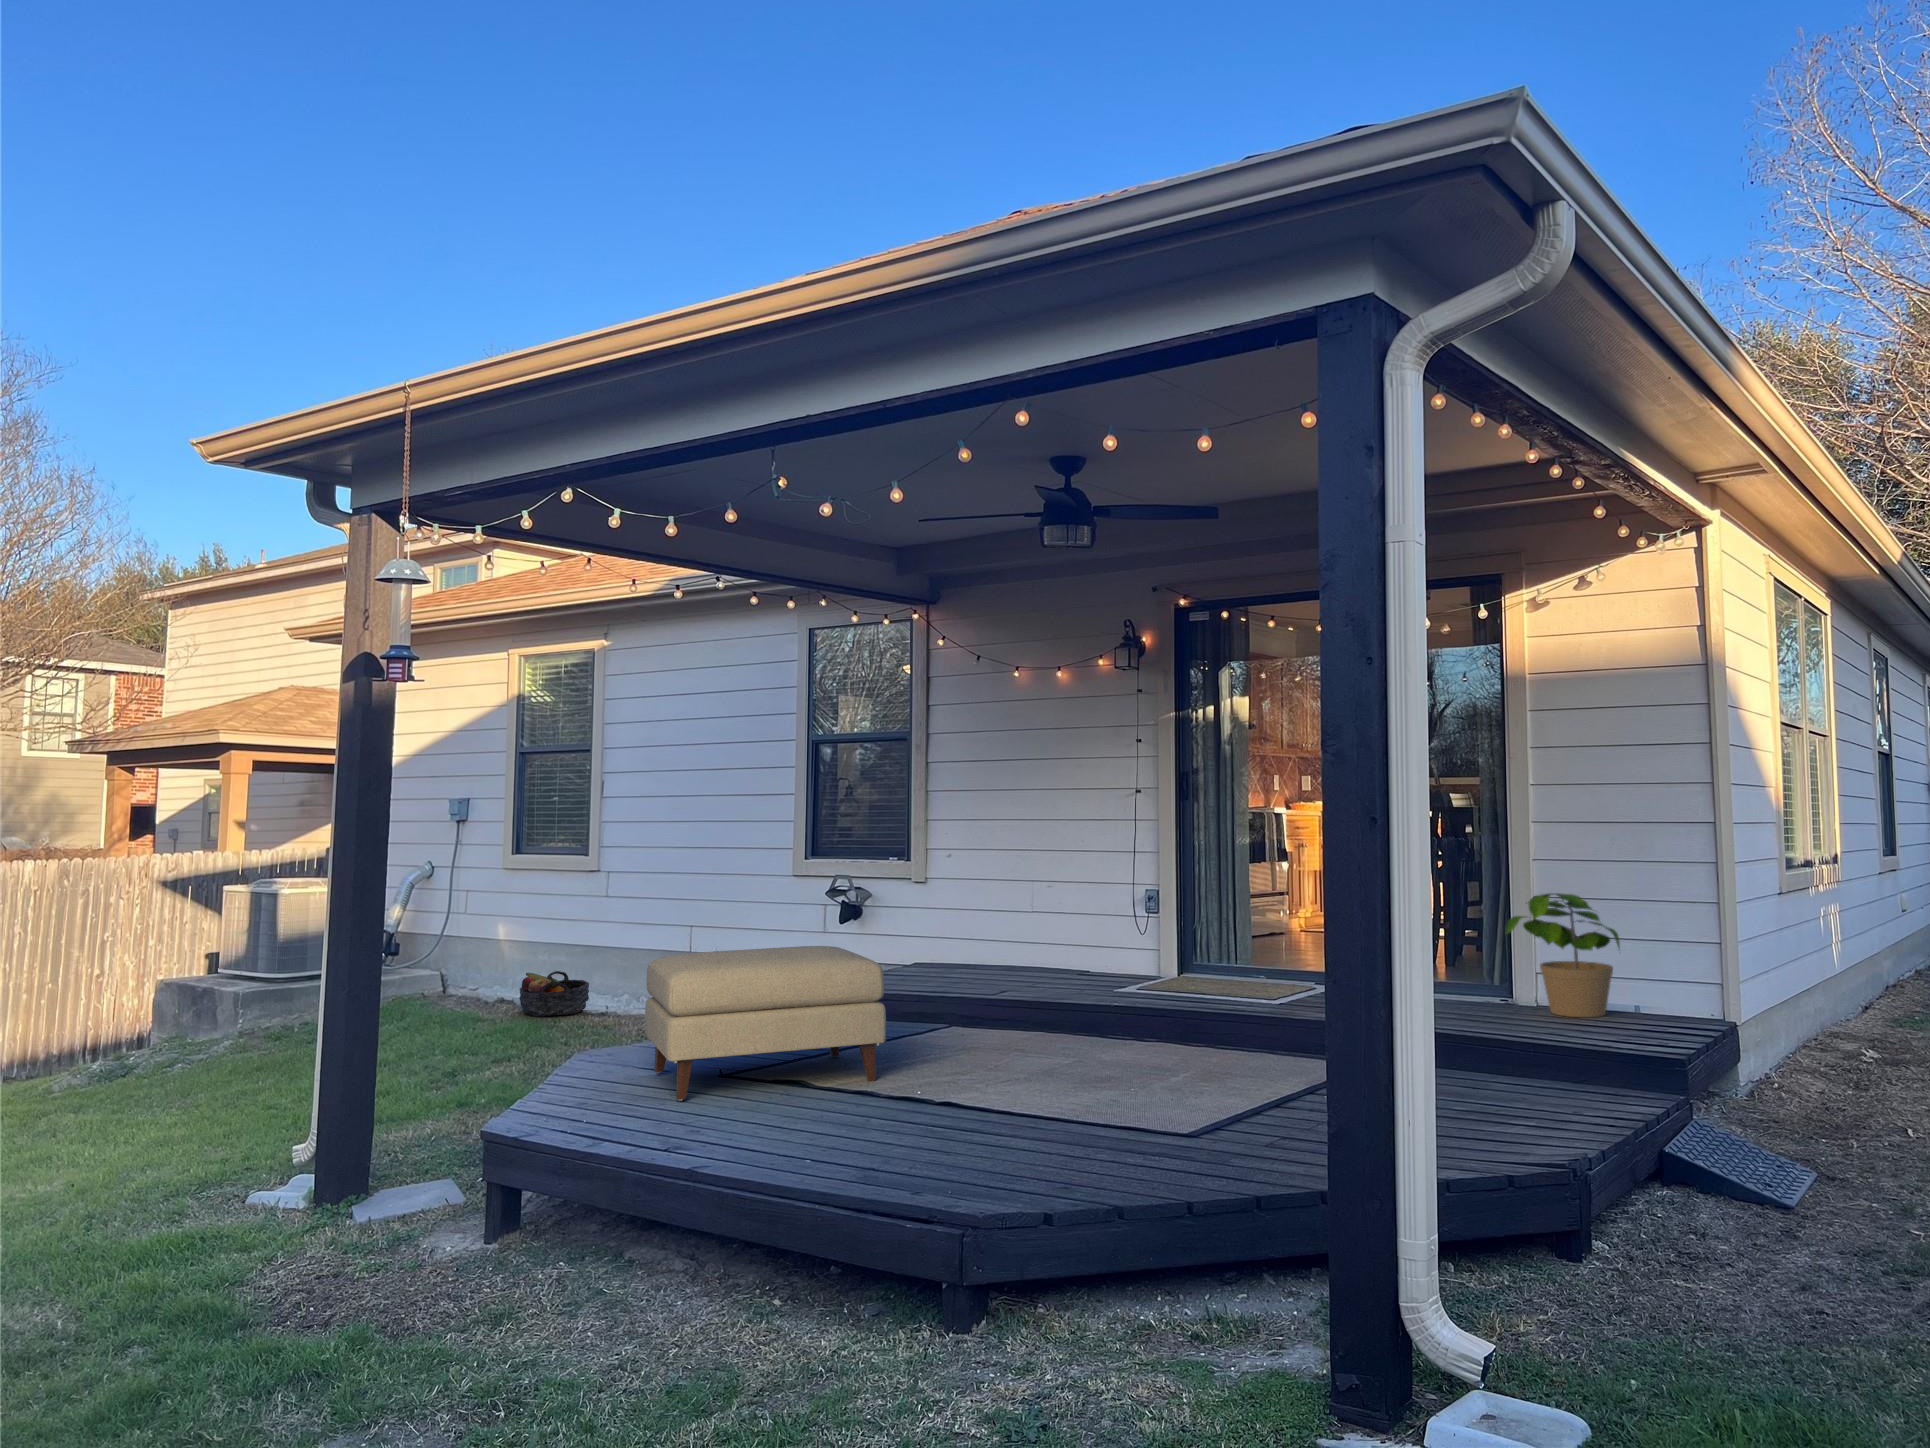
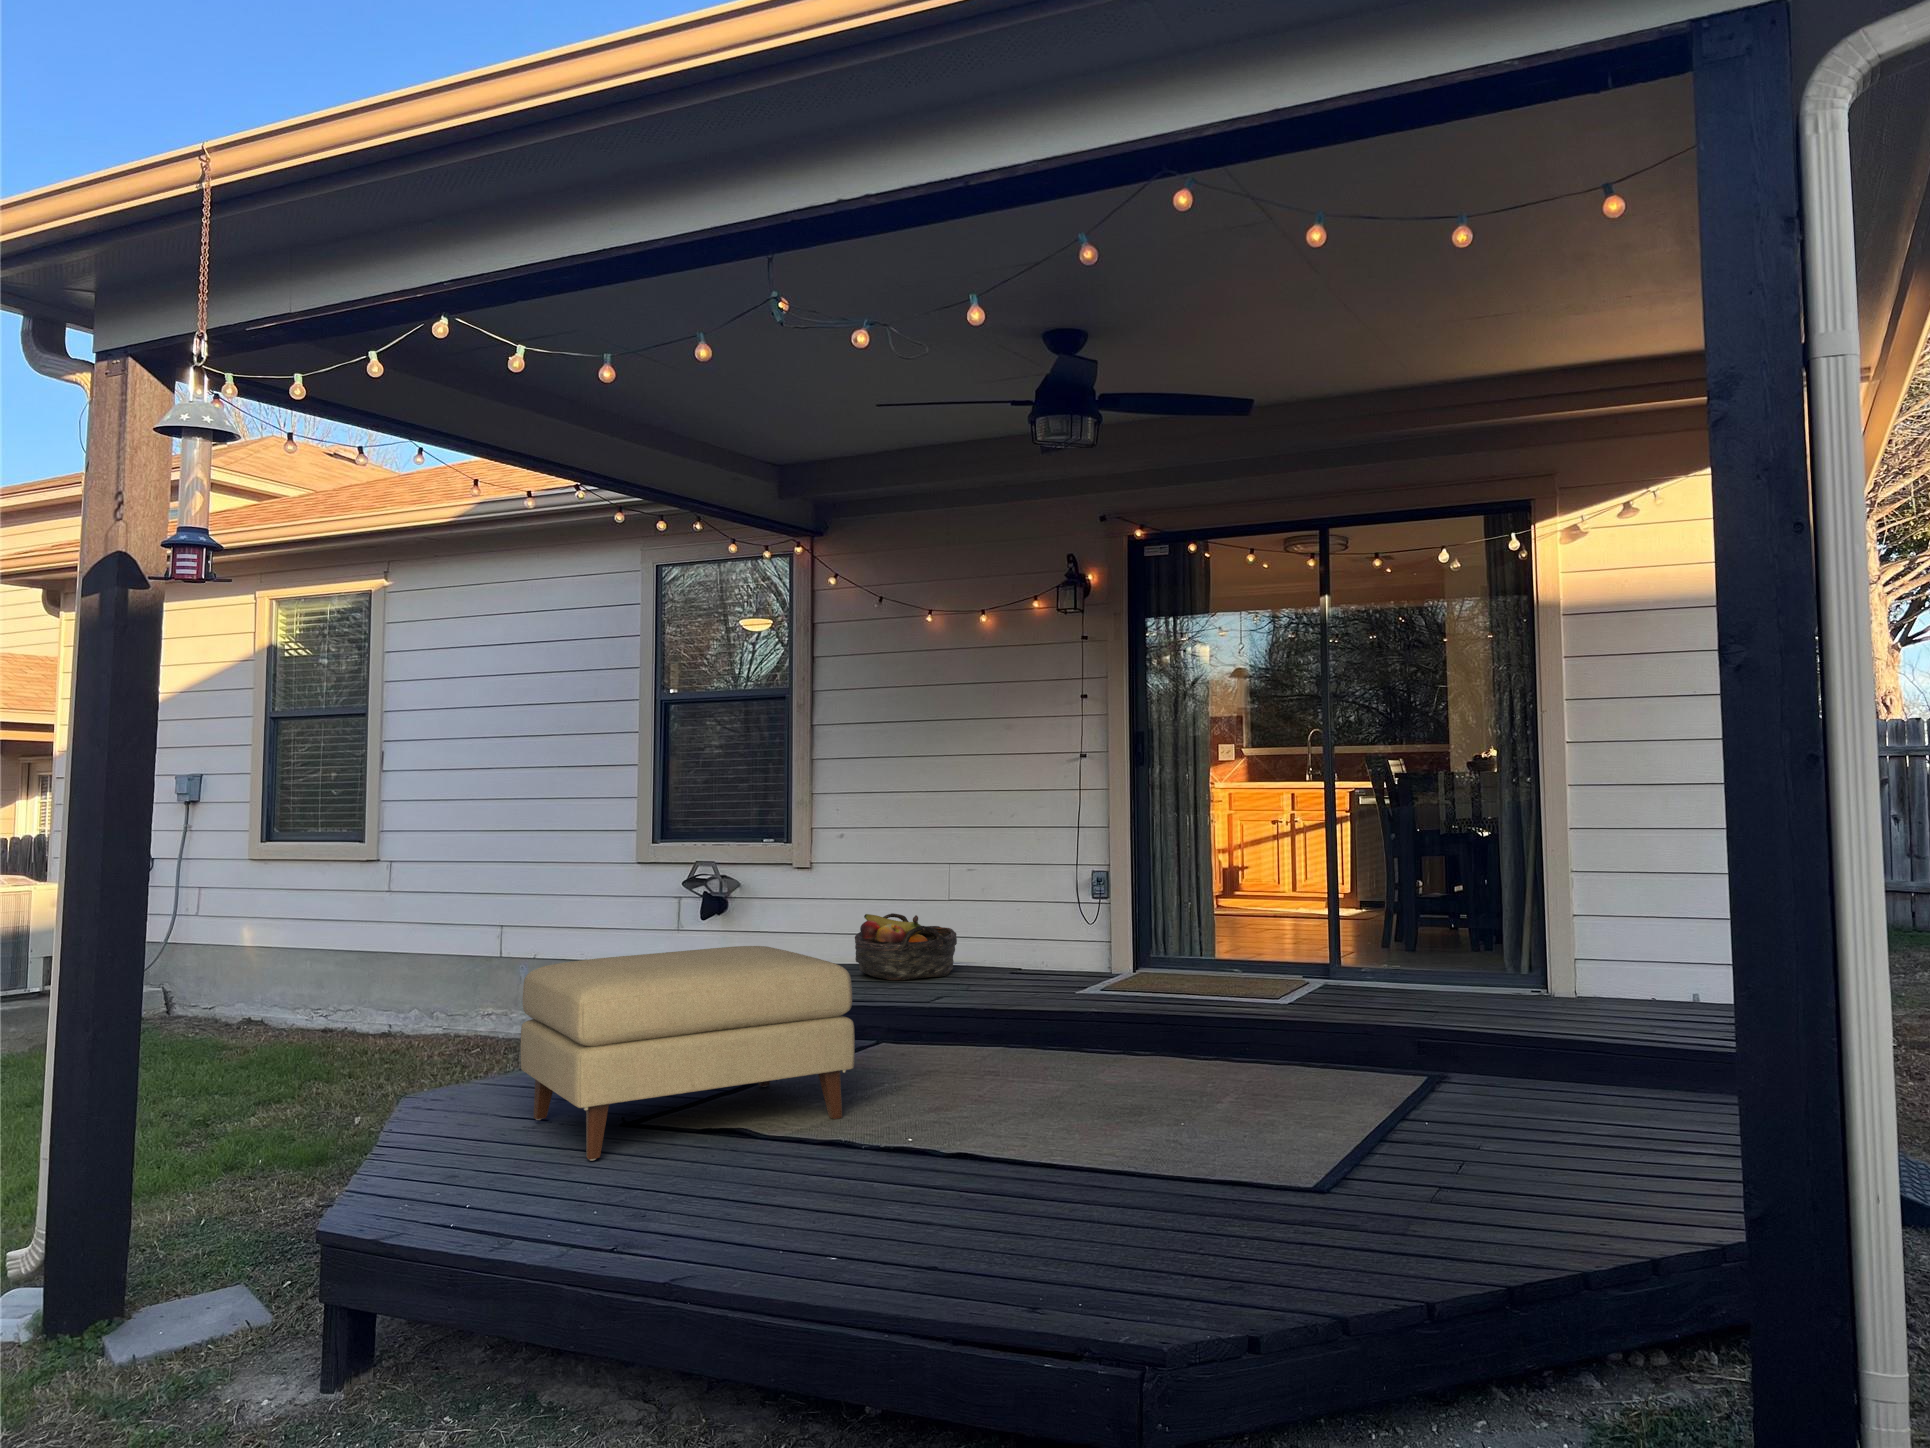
potted plant: present [1506,893,1620,1017] -> none [1555,864,1686,1005]
basket: present [519,971,589,1017] -> present [855,913,957,980]

